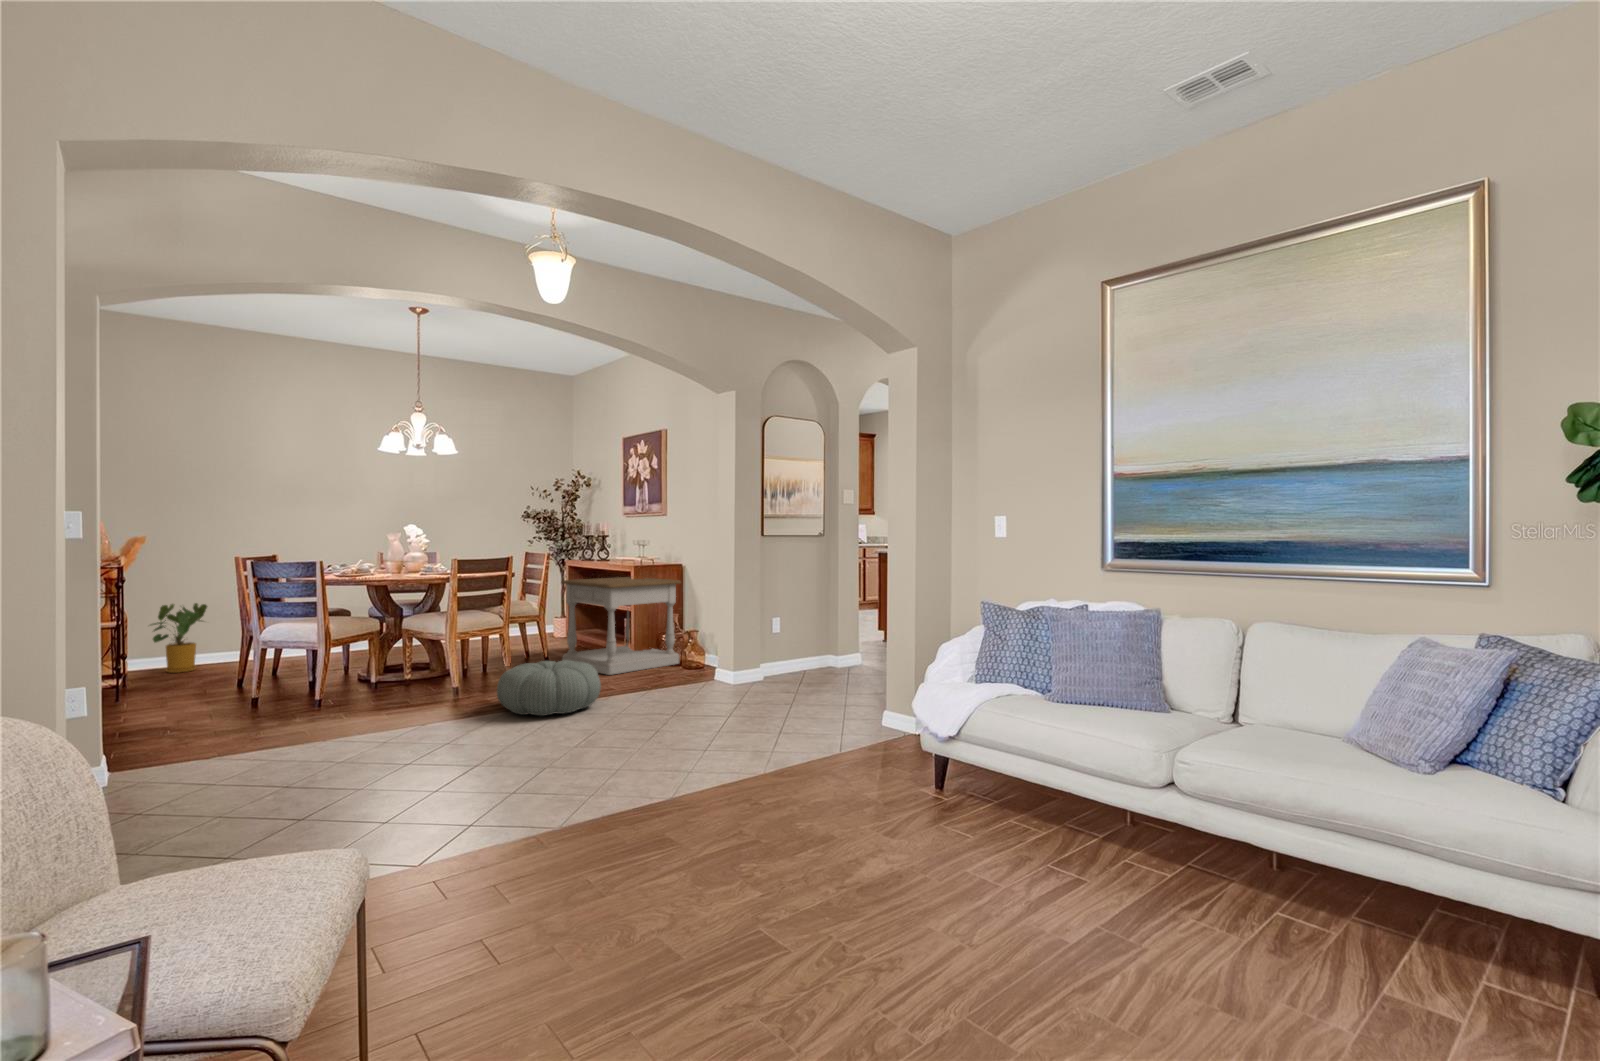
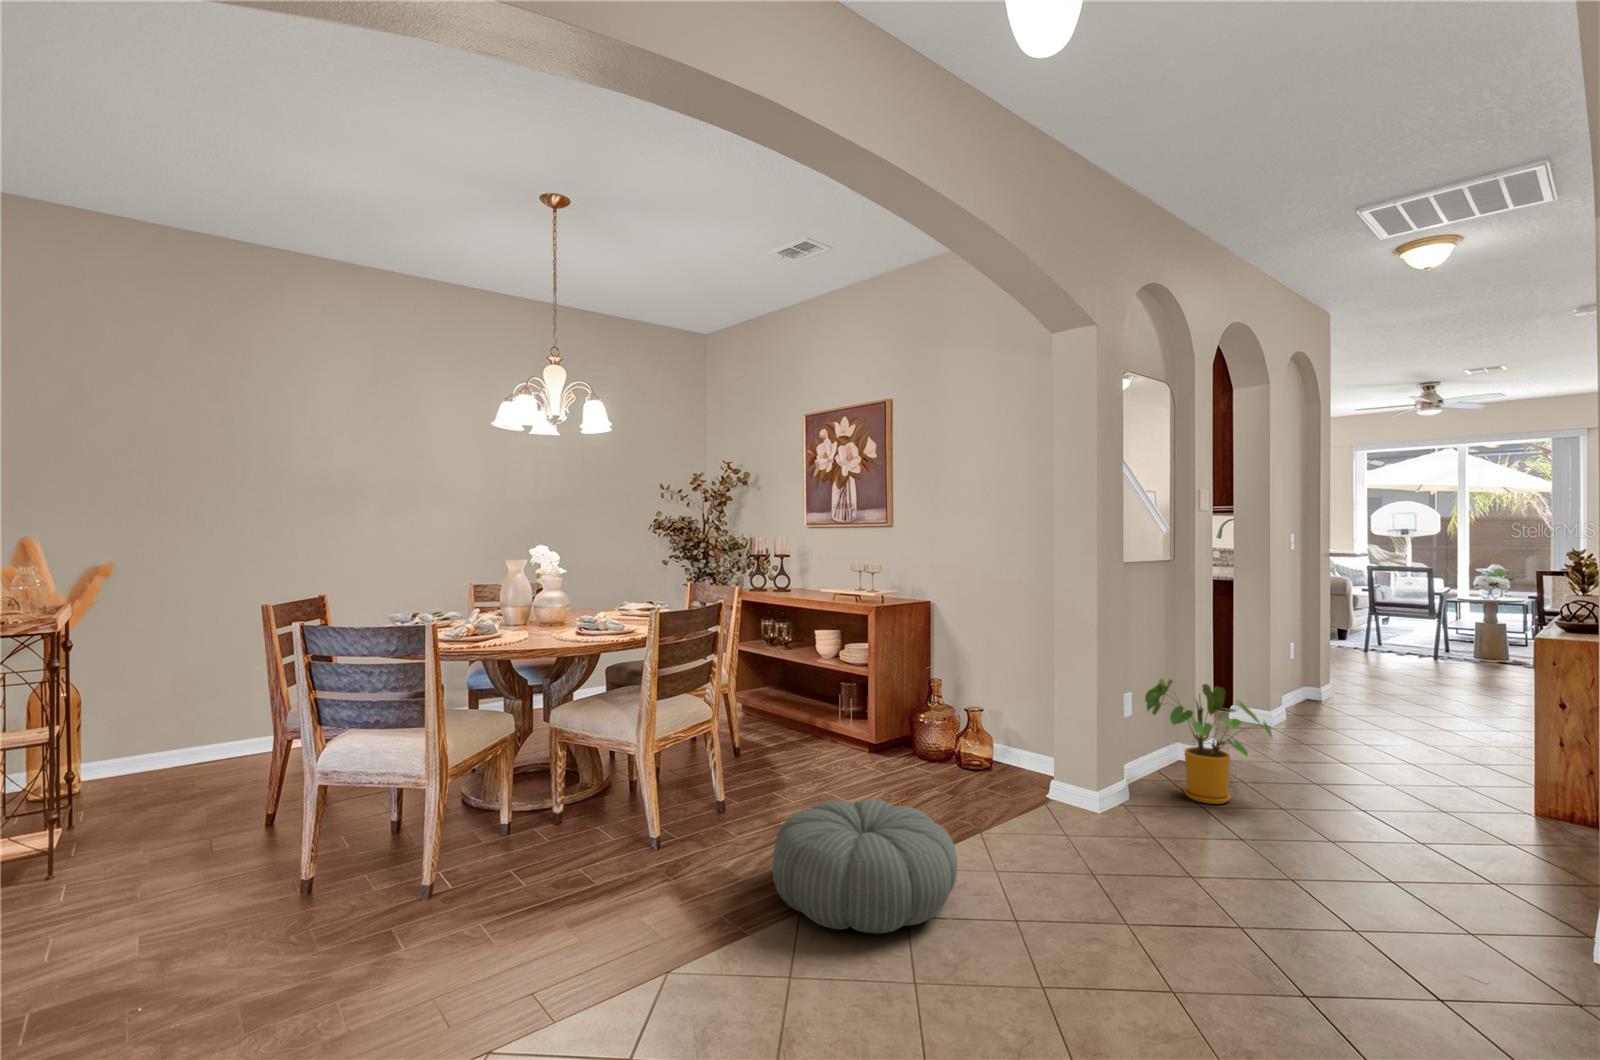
side table: present [561,577,681,675] -> none [767,621,954,794]
house plant: present [151,603,207,673] -> present [1145,679,1272,804]

